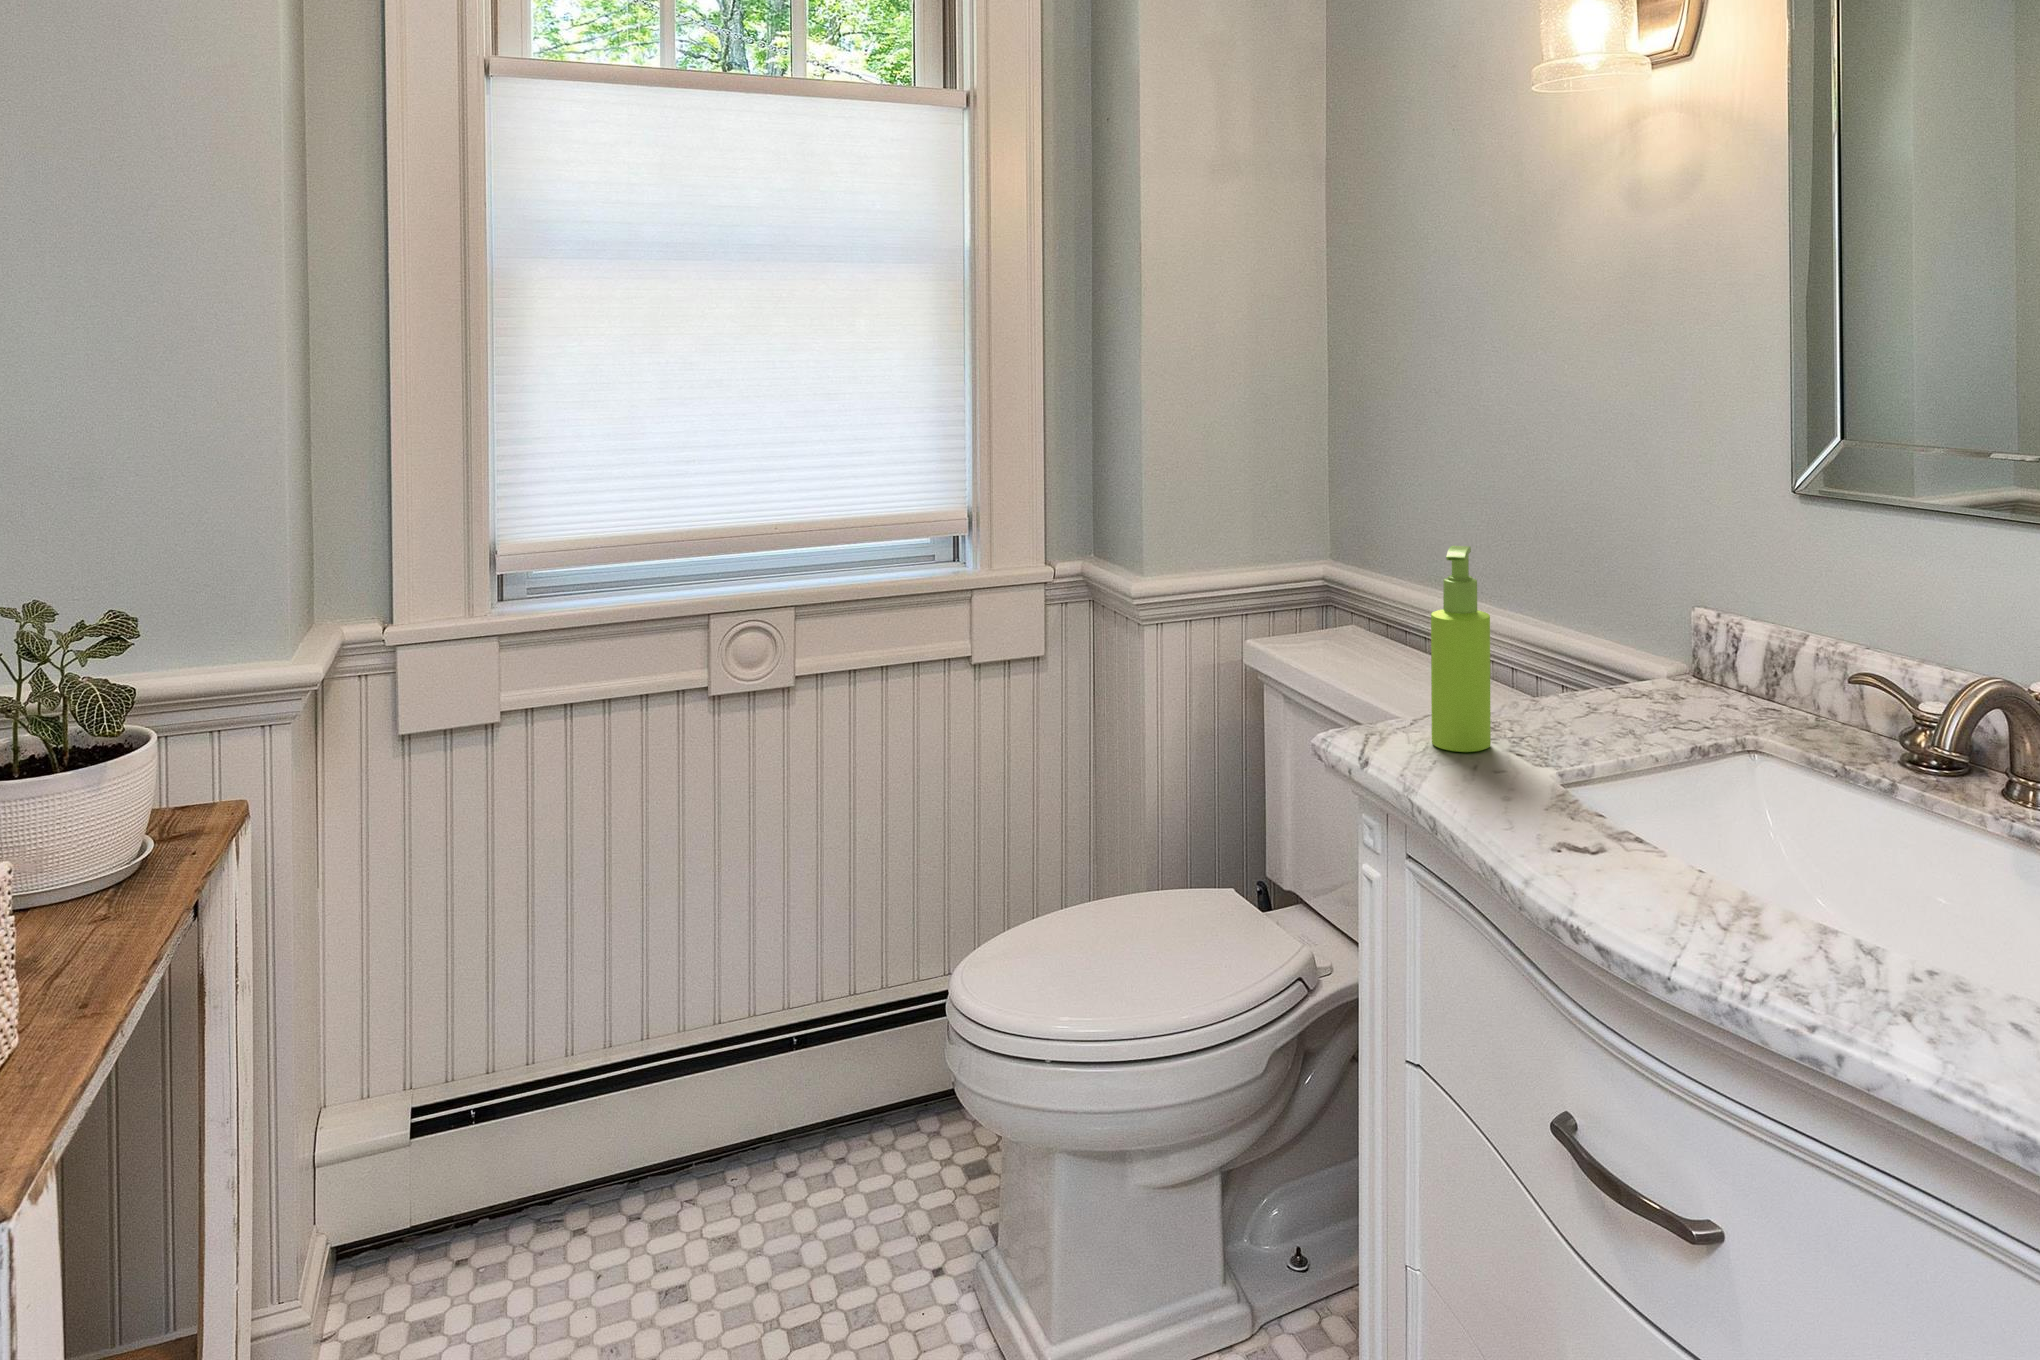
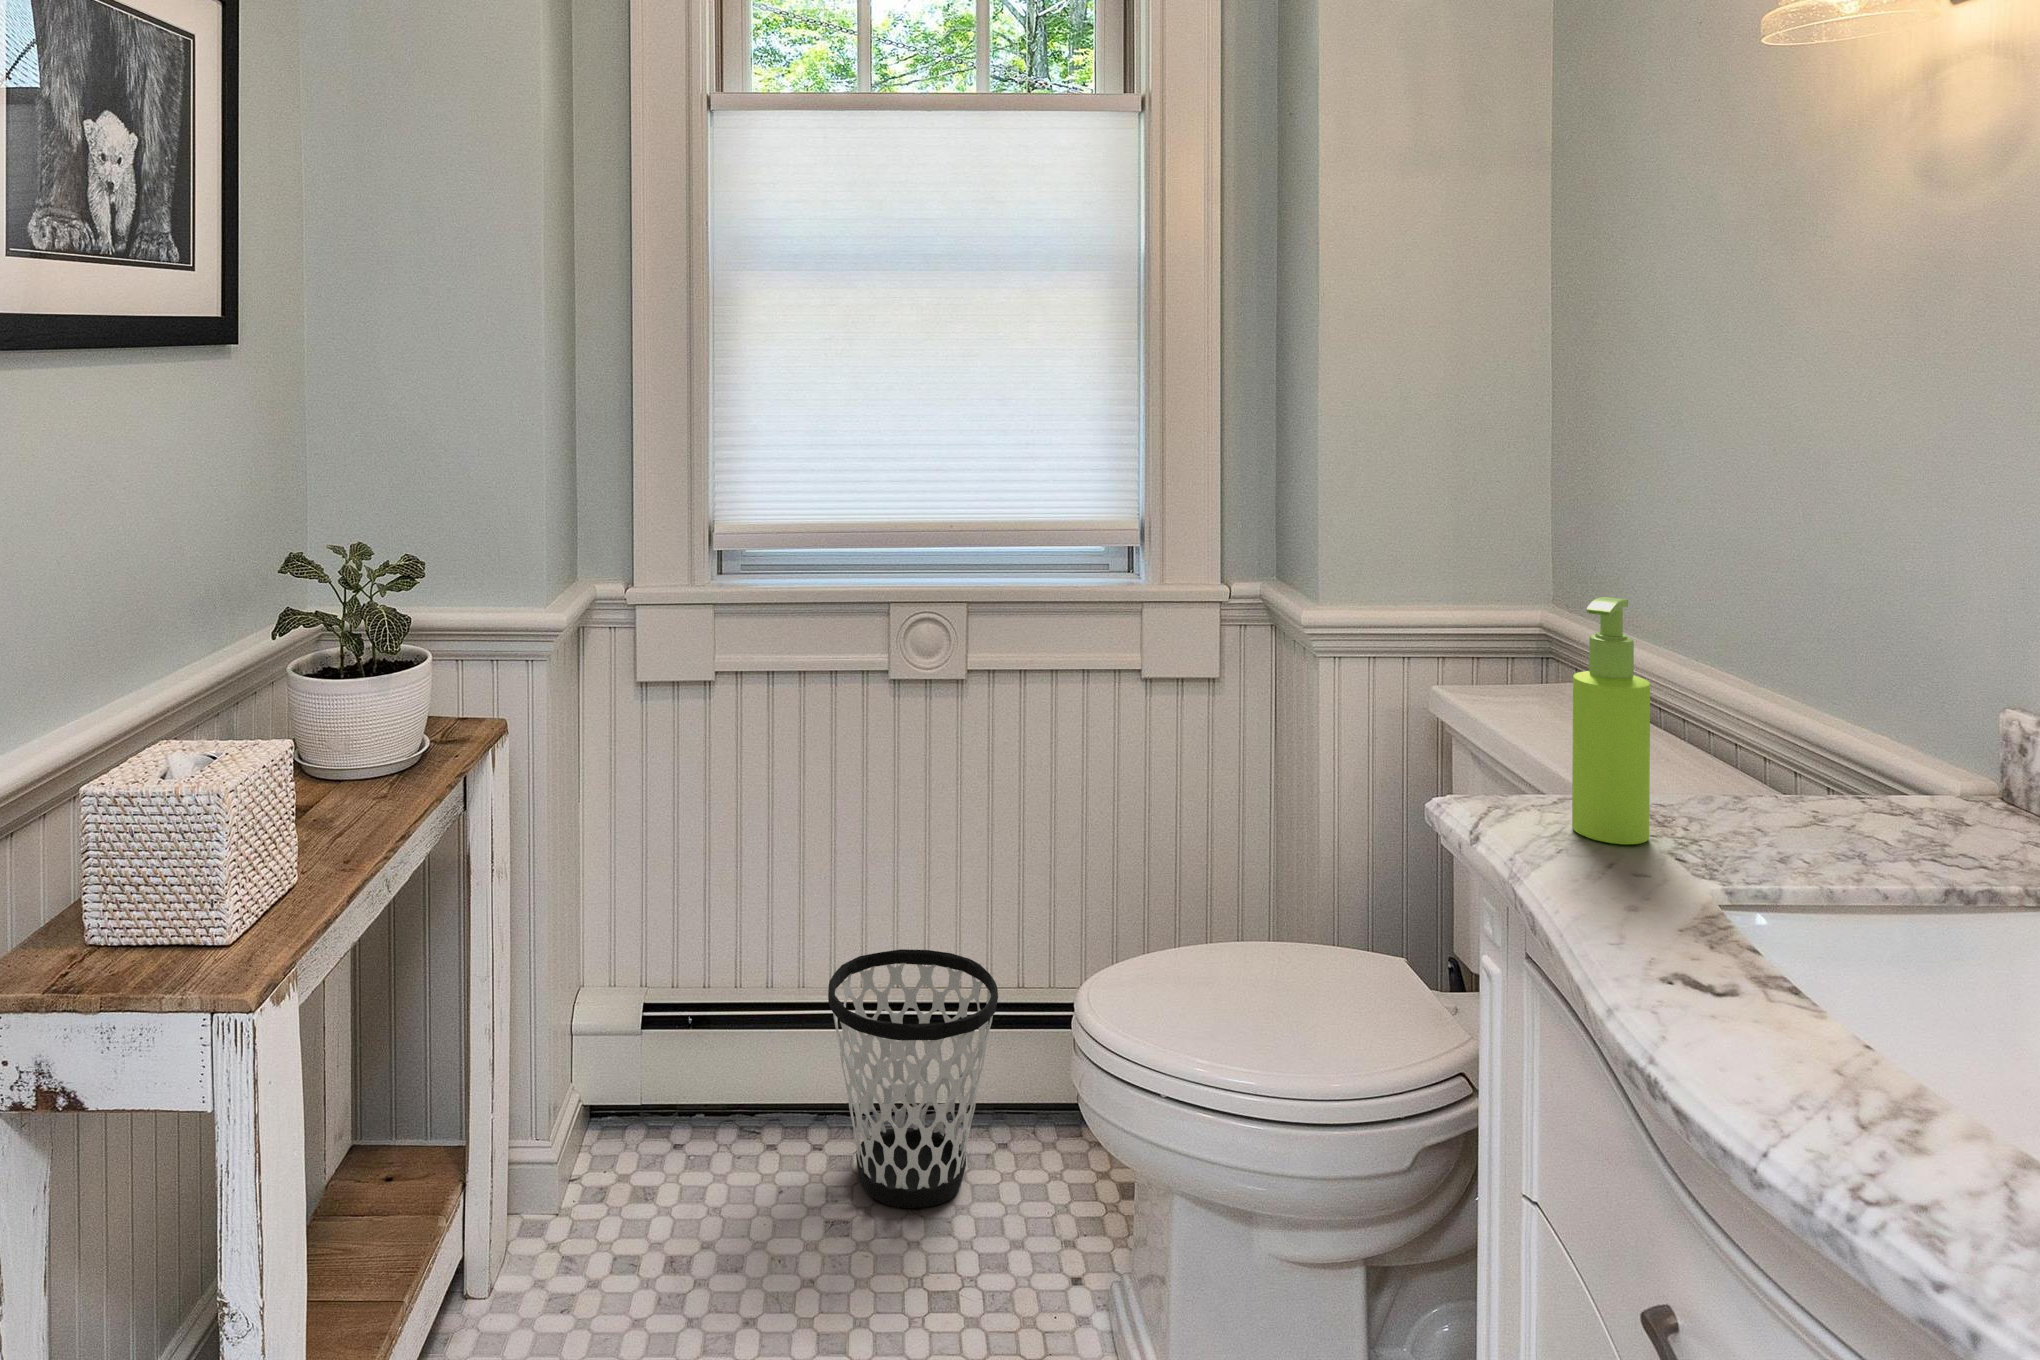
wastebasket: none [648,977,837,1255] -> present [828,949,998,1208]

